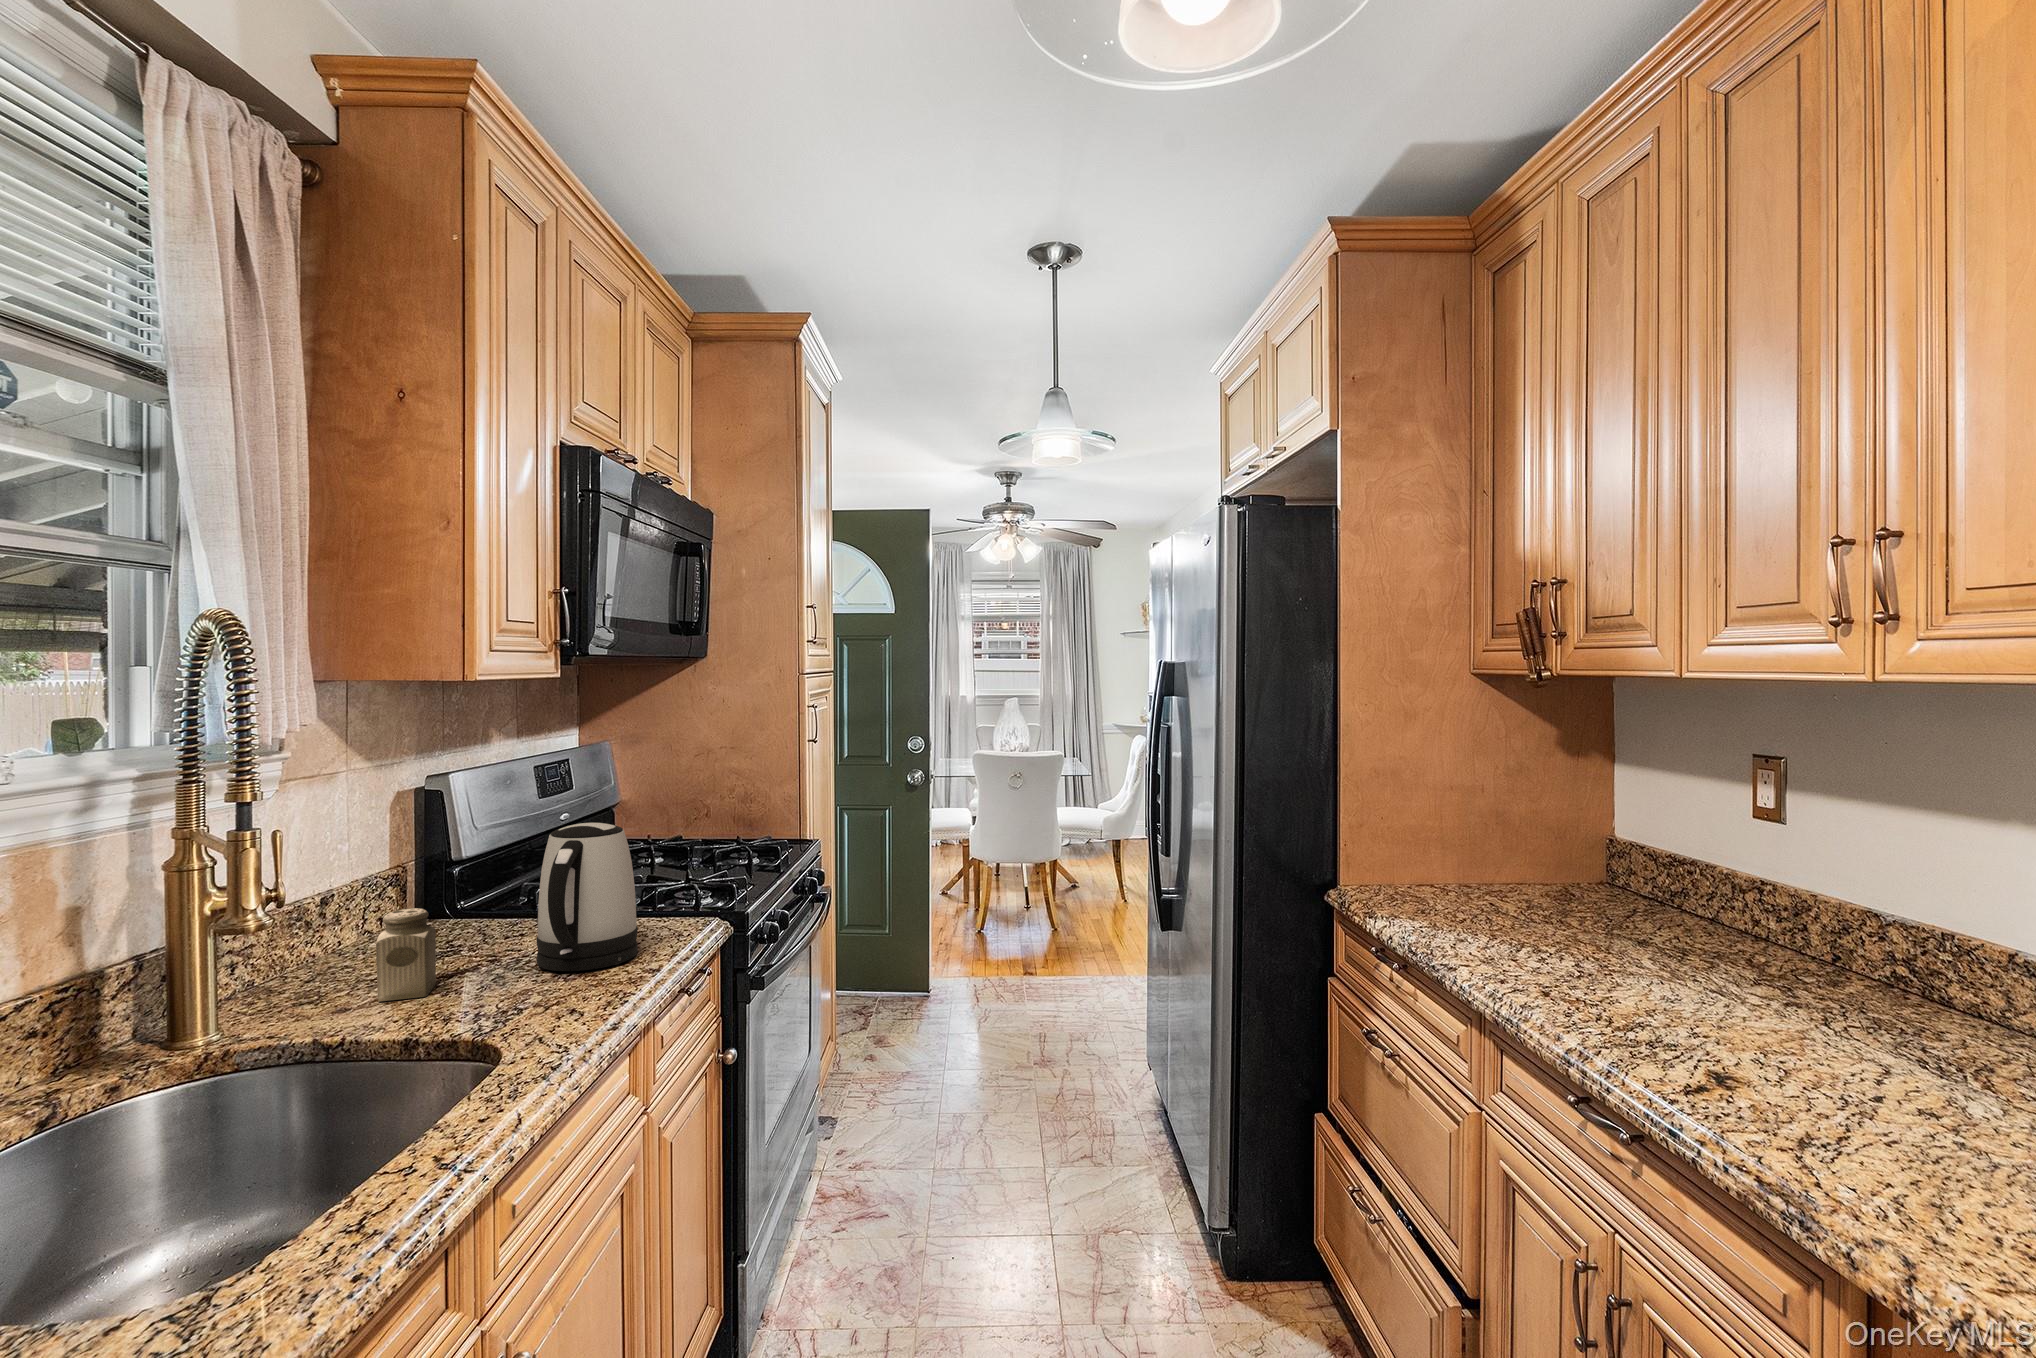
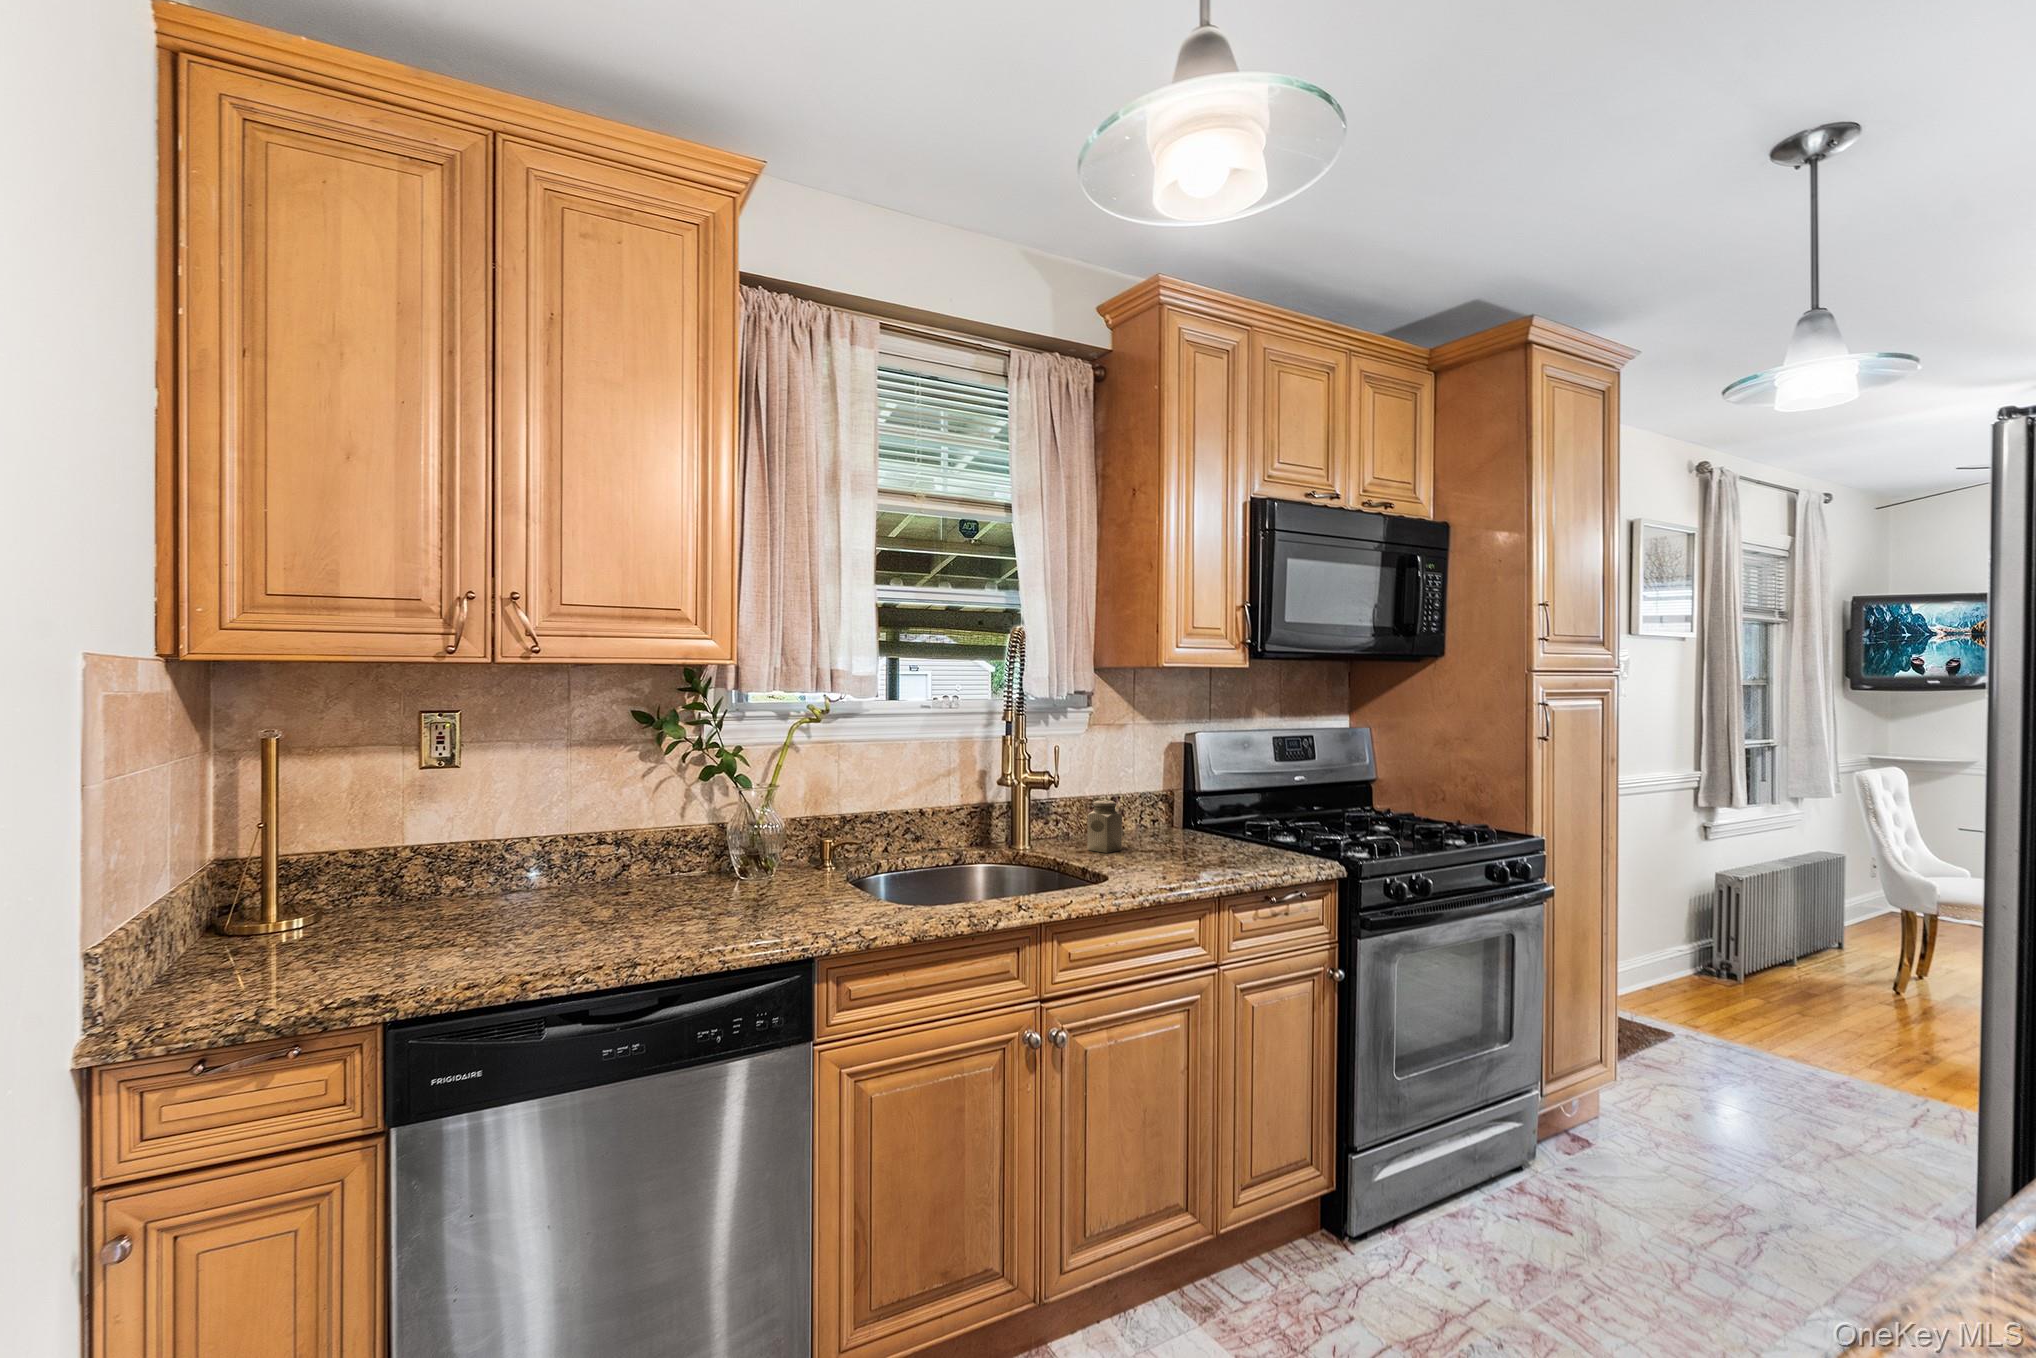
kettle: present [536,823,638,971] -> none [1163,764,1239,864]

